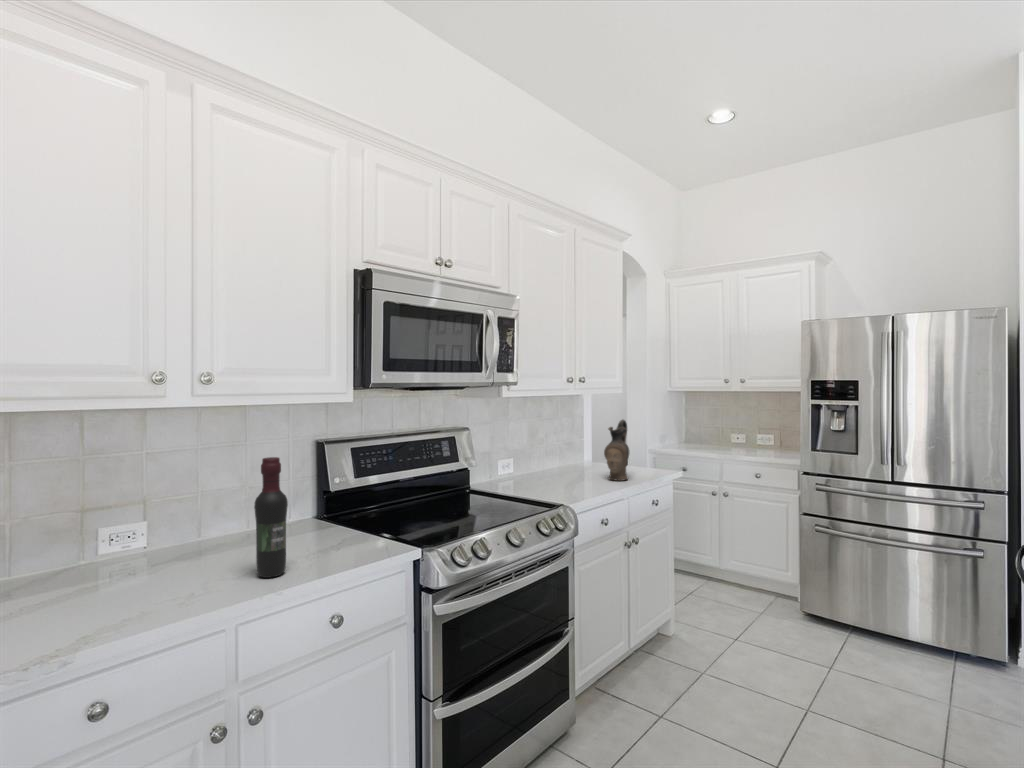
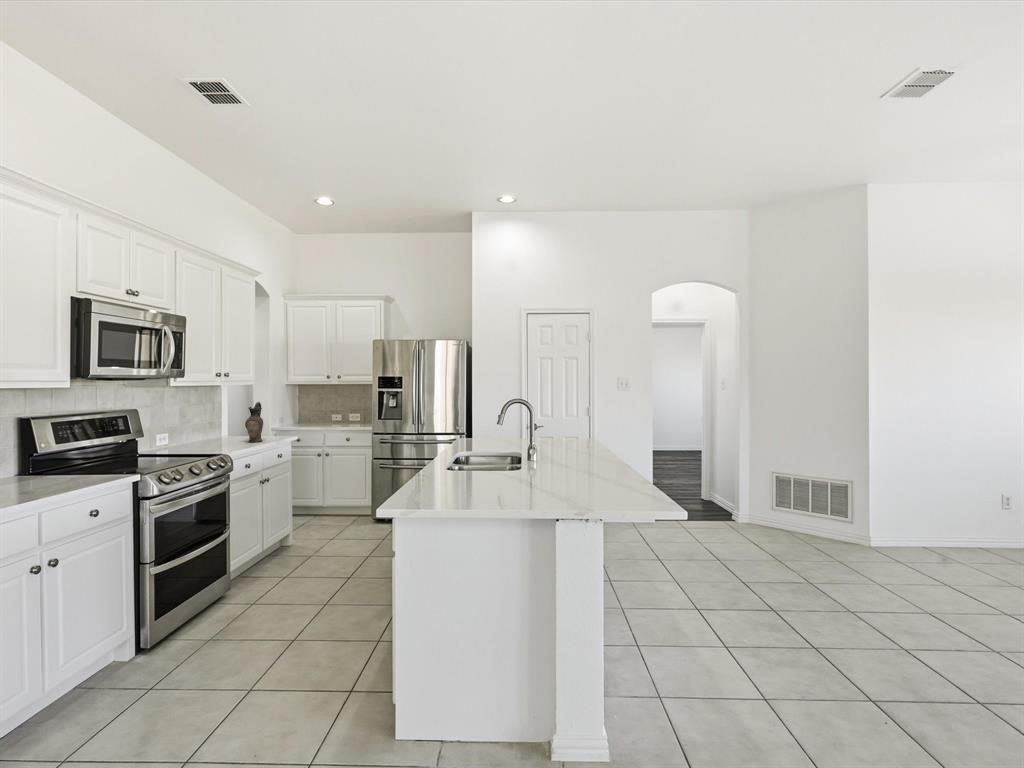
wine bottle: present [254,457,288,578] -> none [31,419,56,491]

